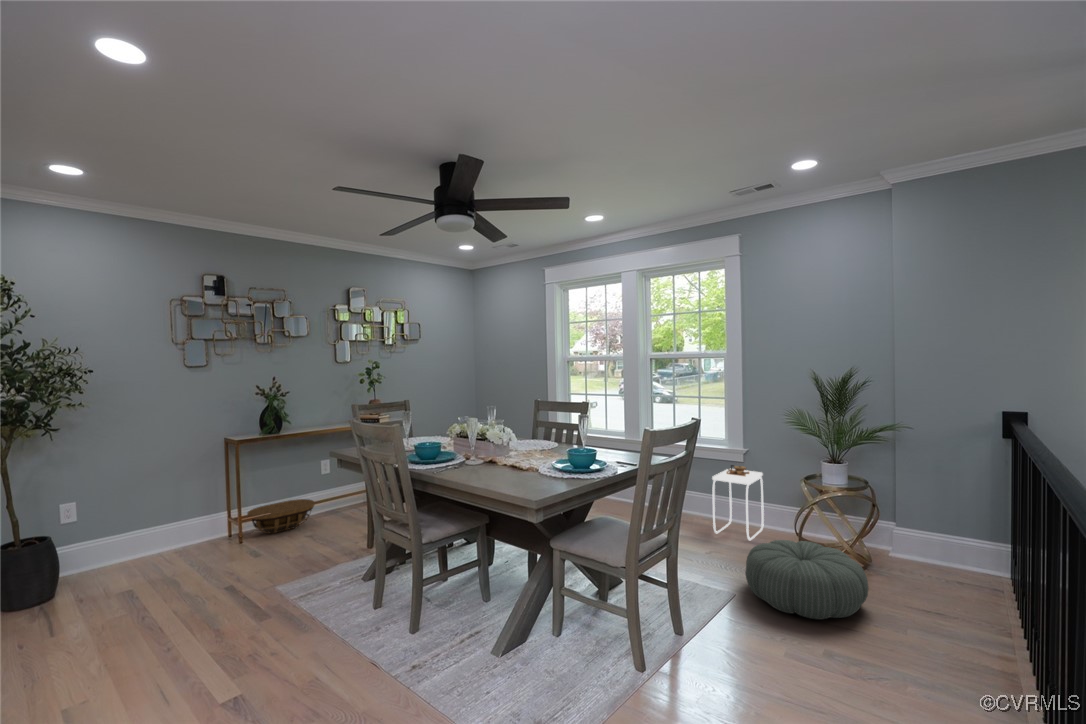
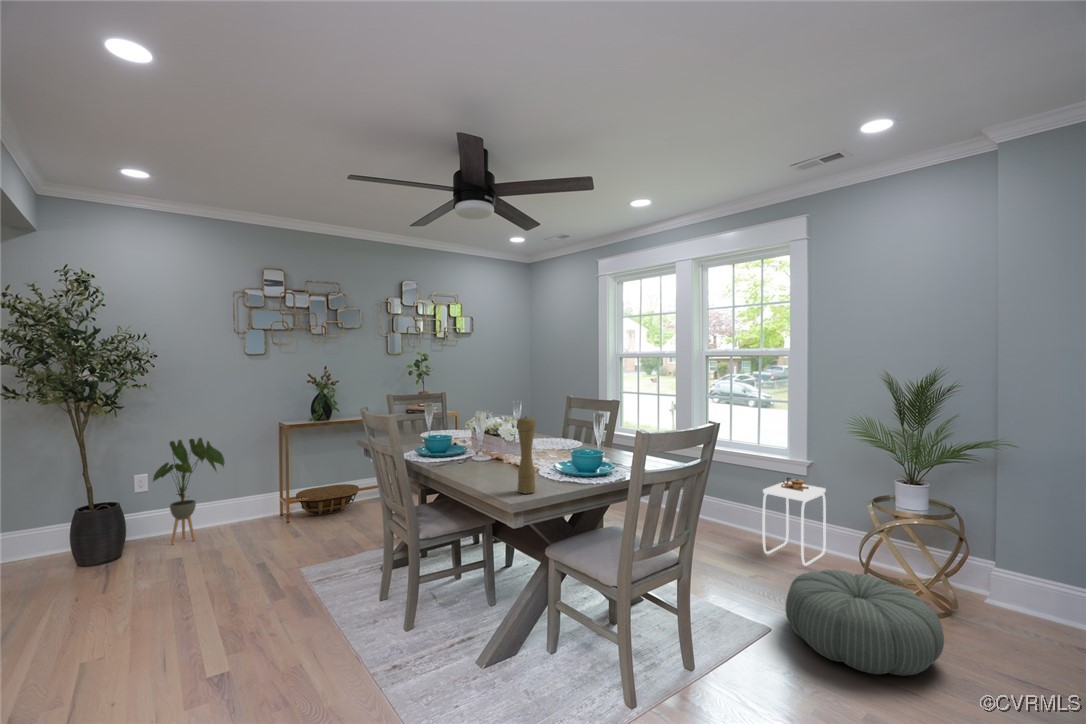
pepper mill: none [529,423,548,492] -> present [517,417,536,493]
house plant: none [93,459,175,577] -> present [153,438,225,545]

